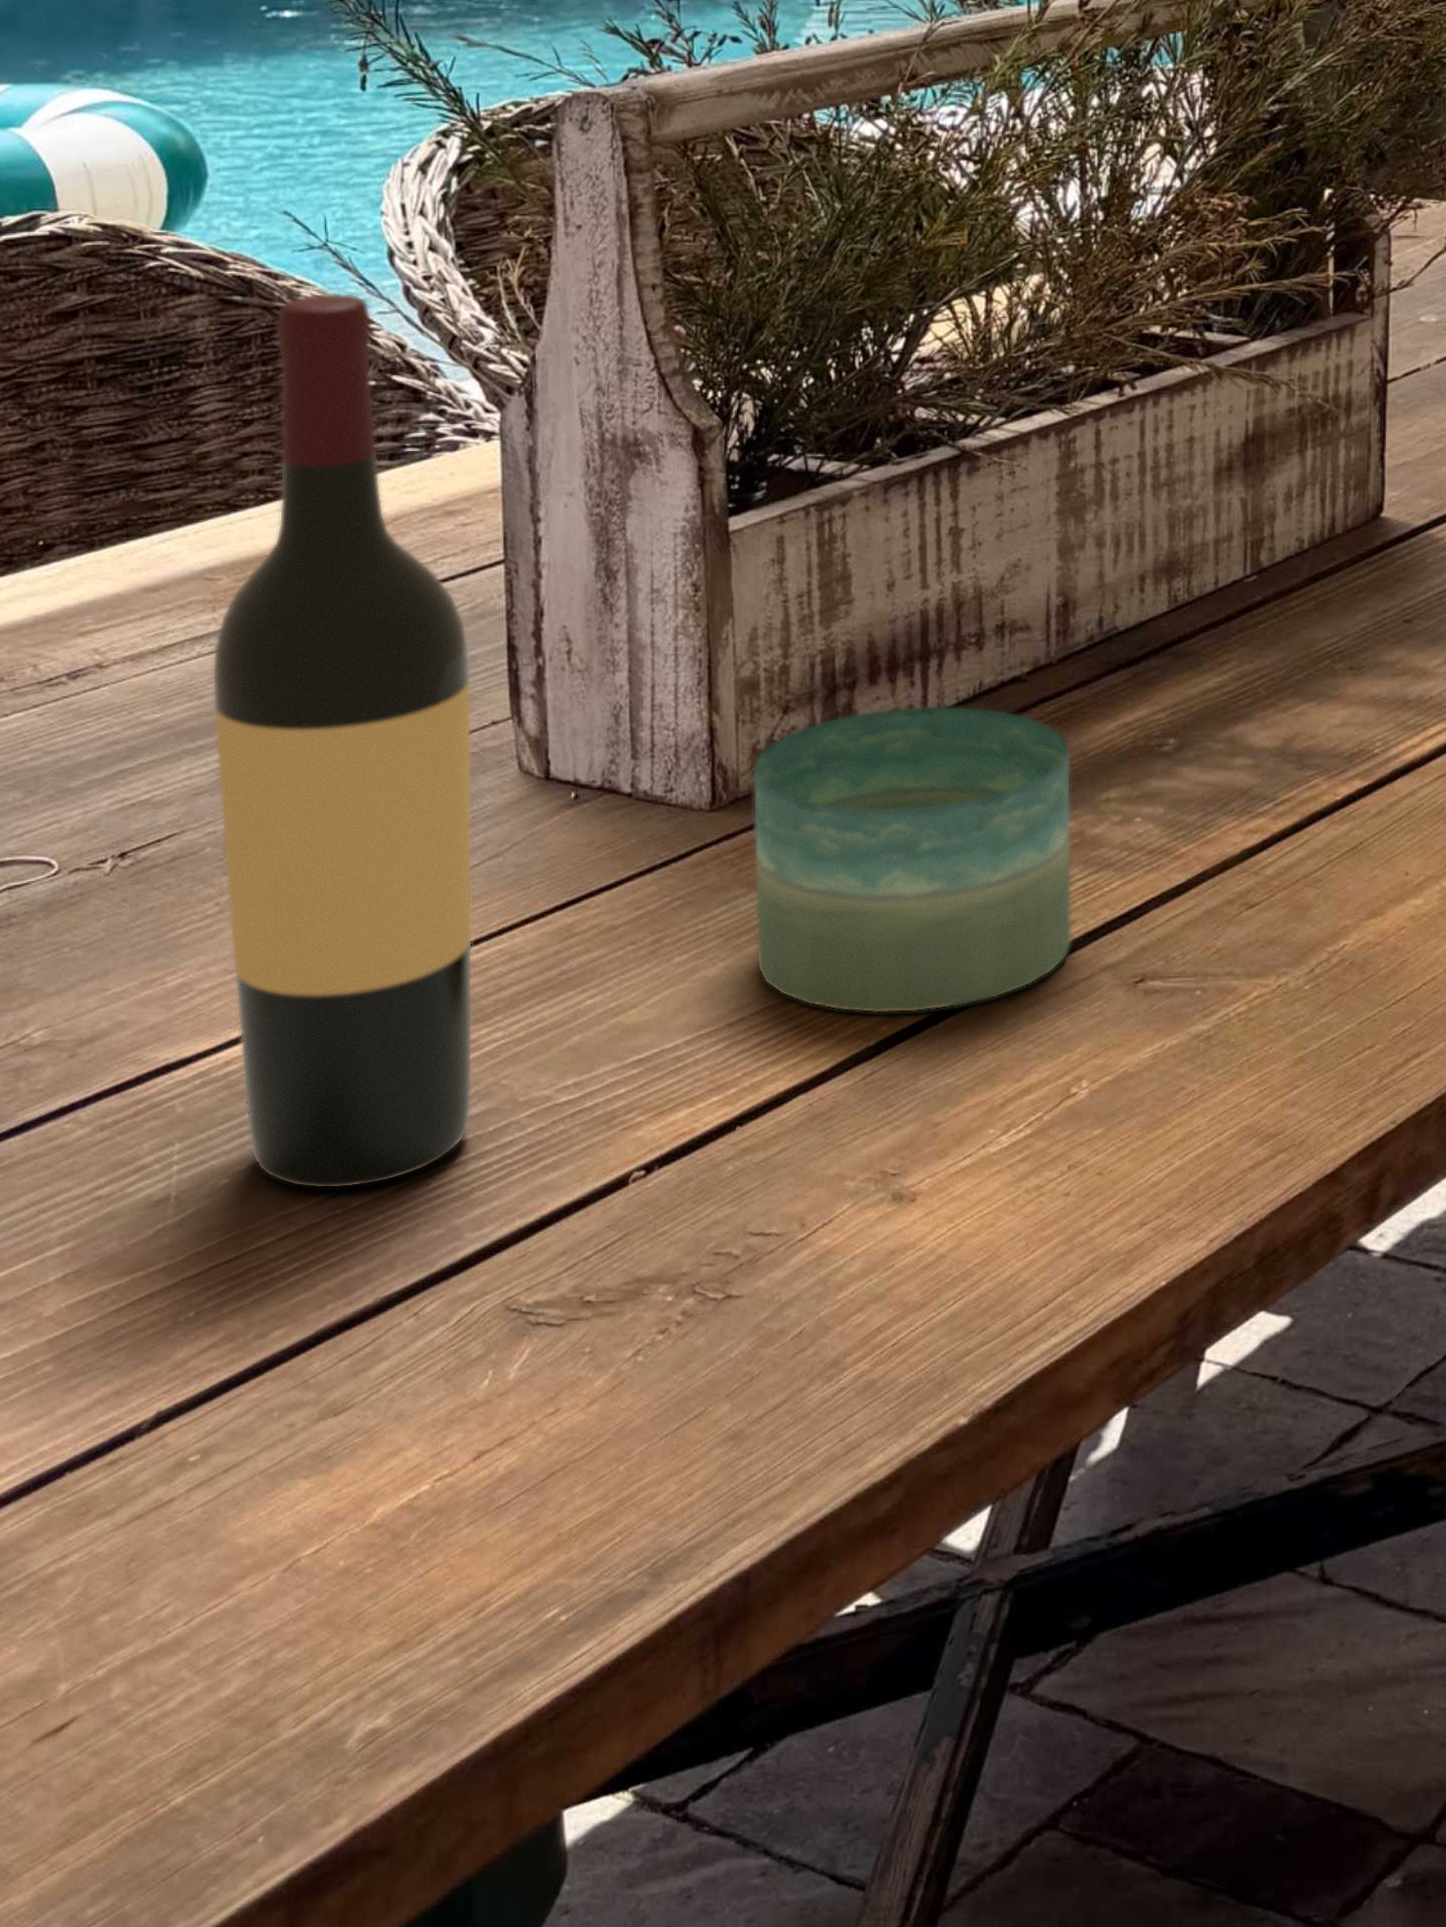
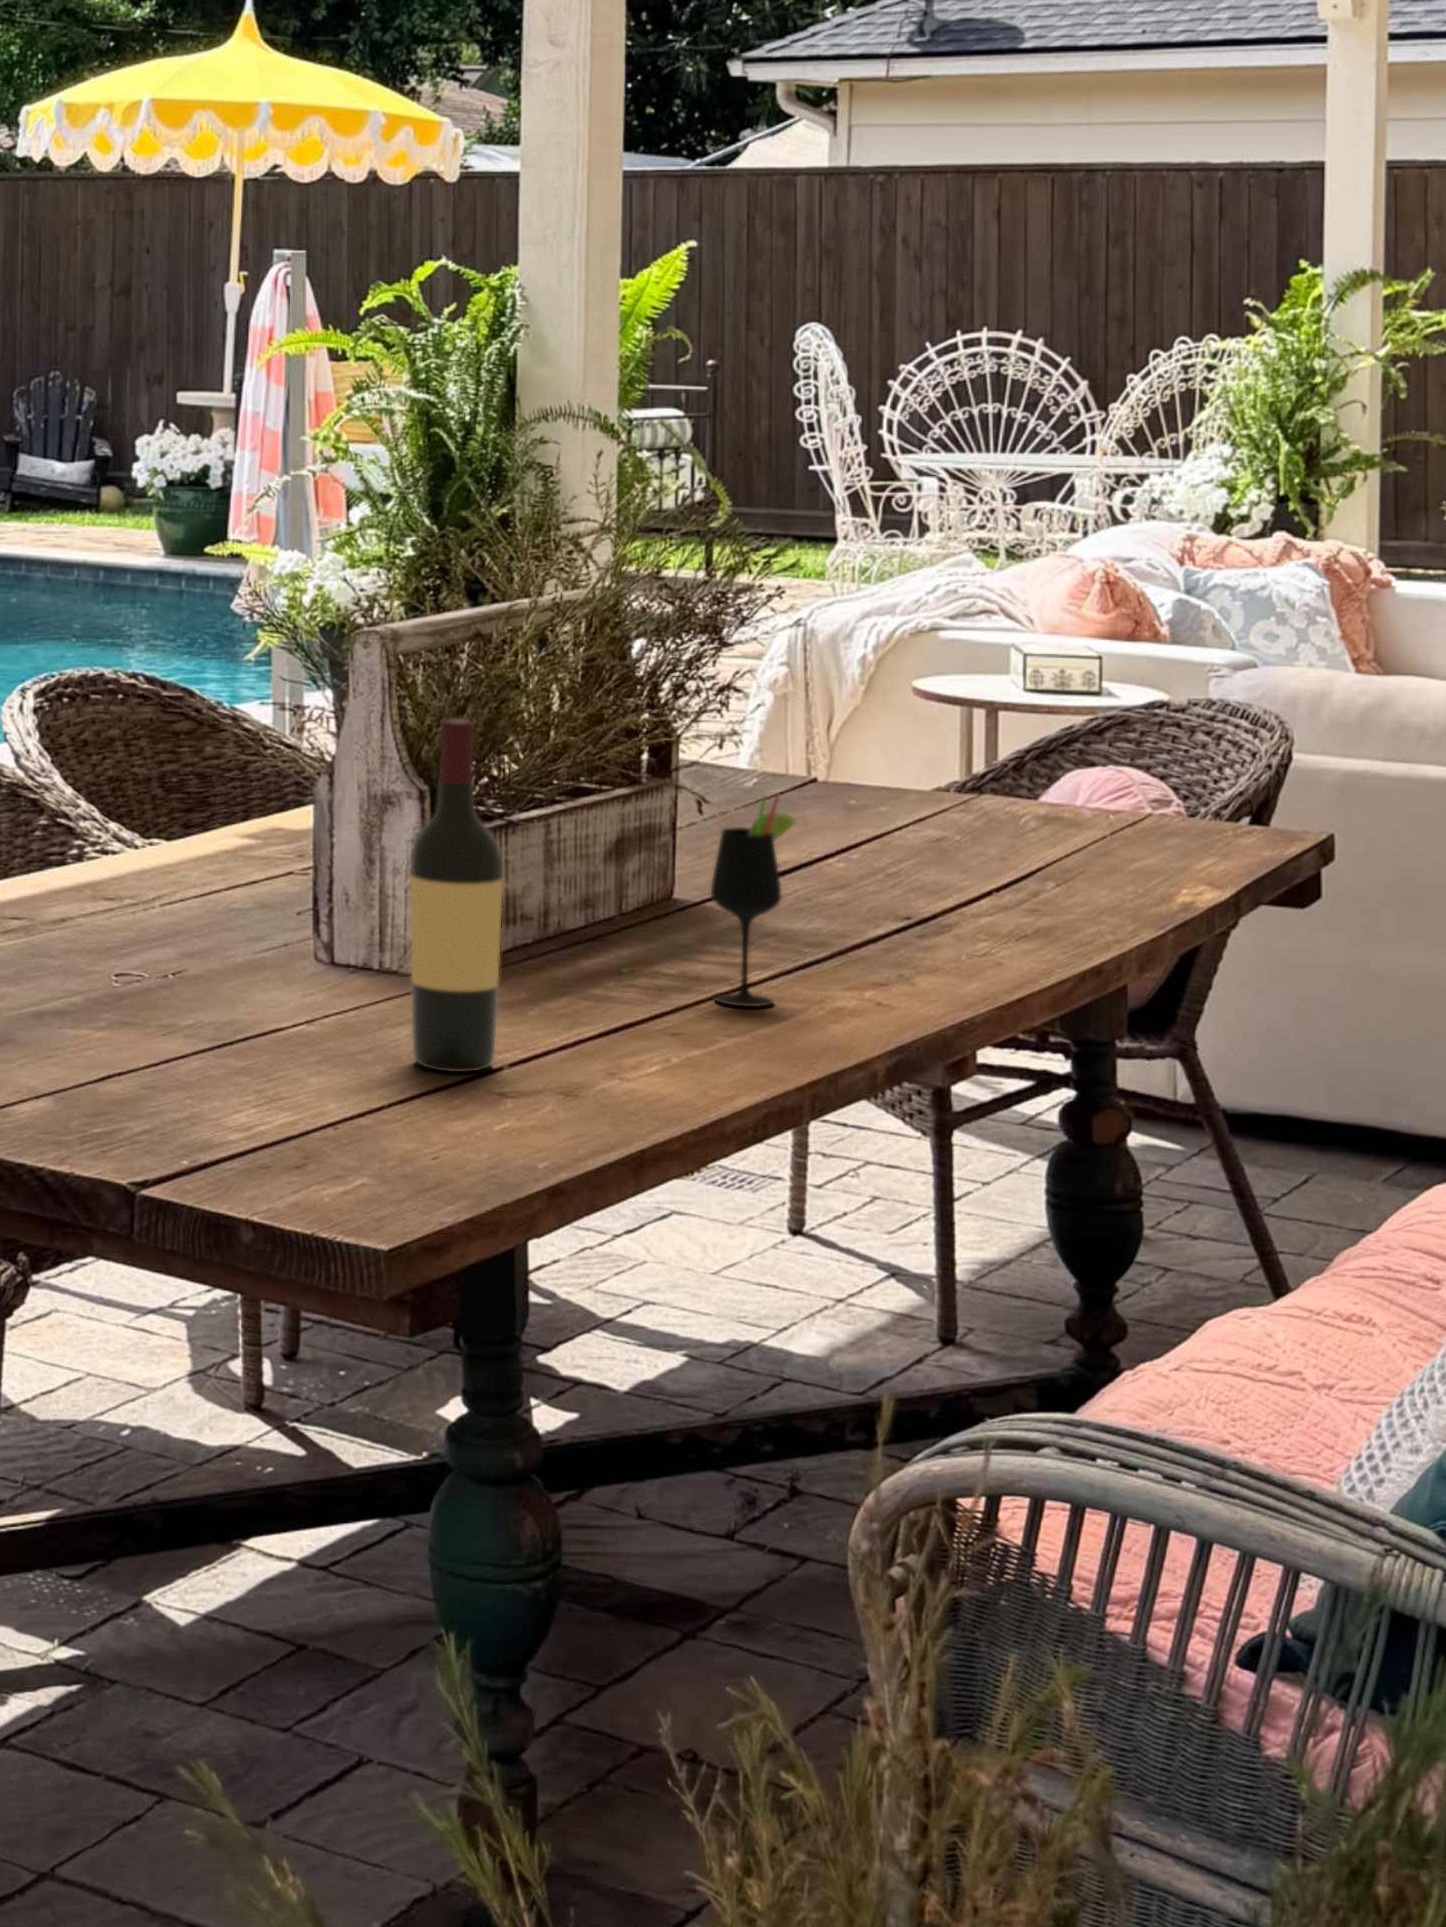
wine glass: none [1184,385,1366,840] -> present [711,796,796,1007]
candle: present [754,707,1071,1012] -> none [557,928,692,1043]

